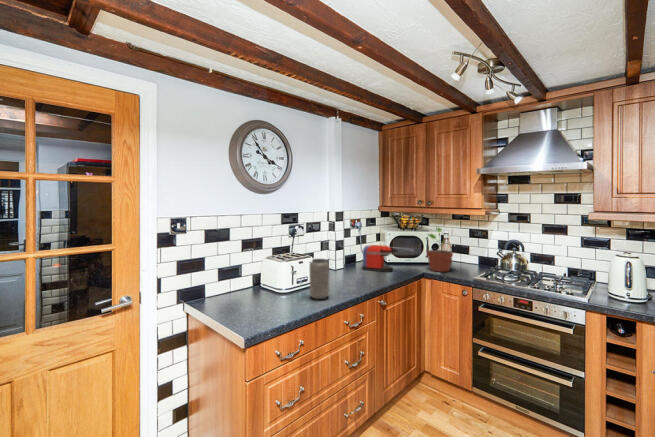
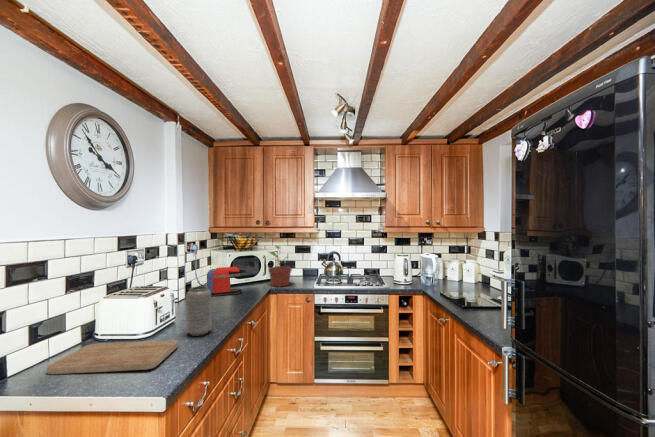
cutting board: none [222,288,294,313] -> present [47,340,178,374]

